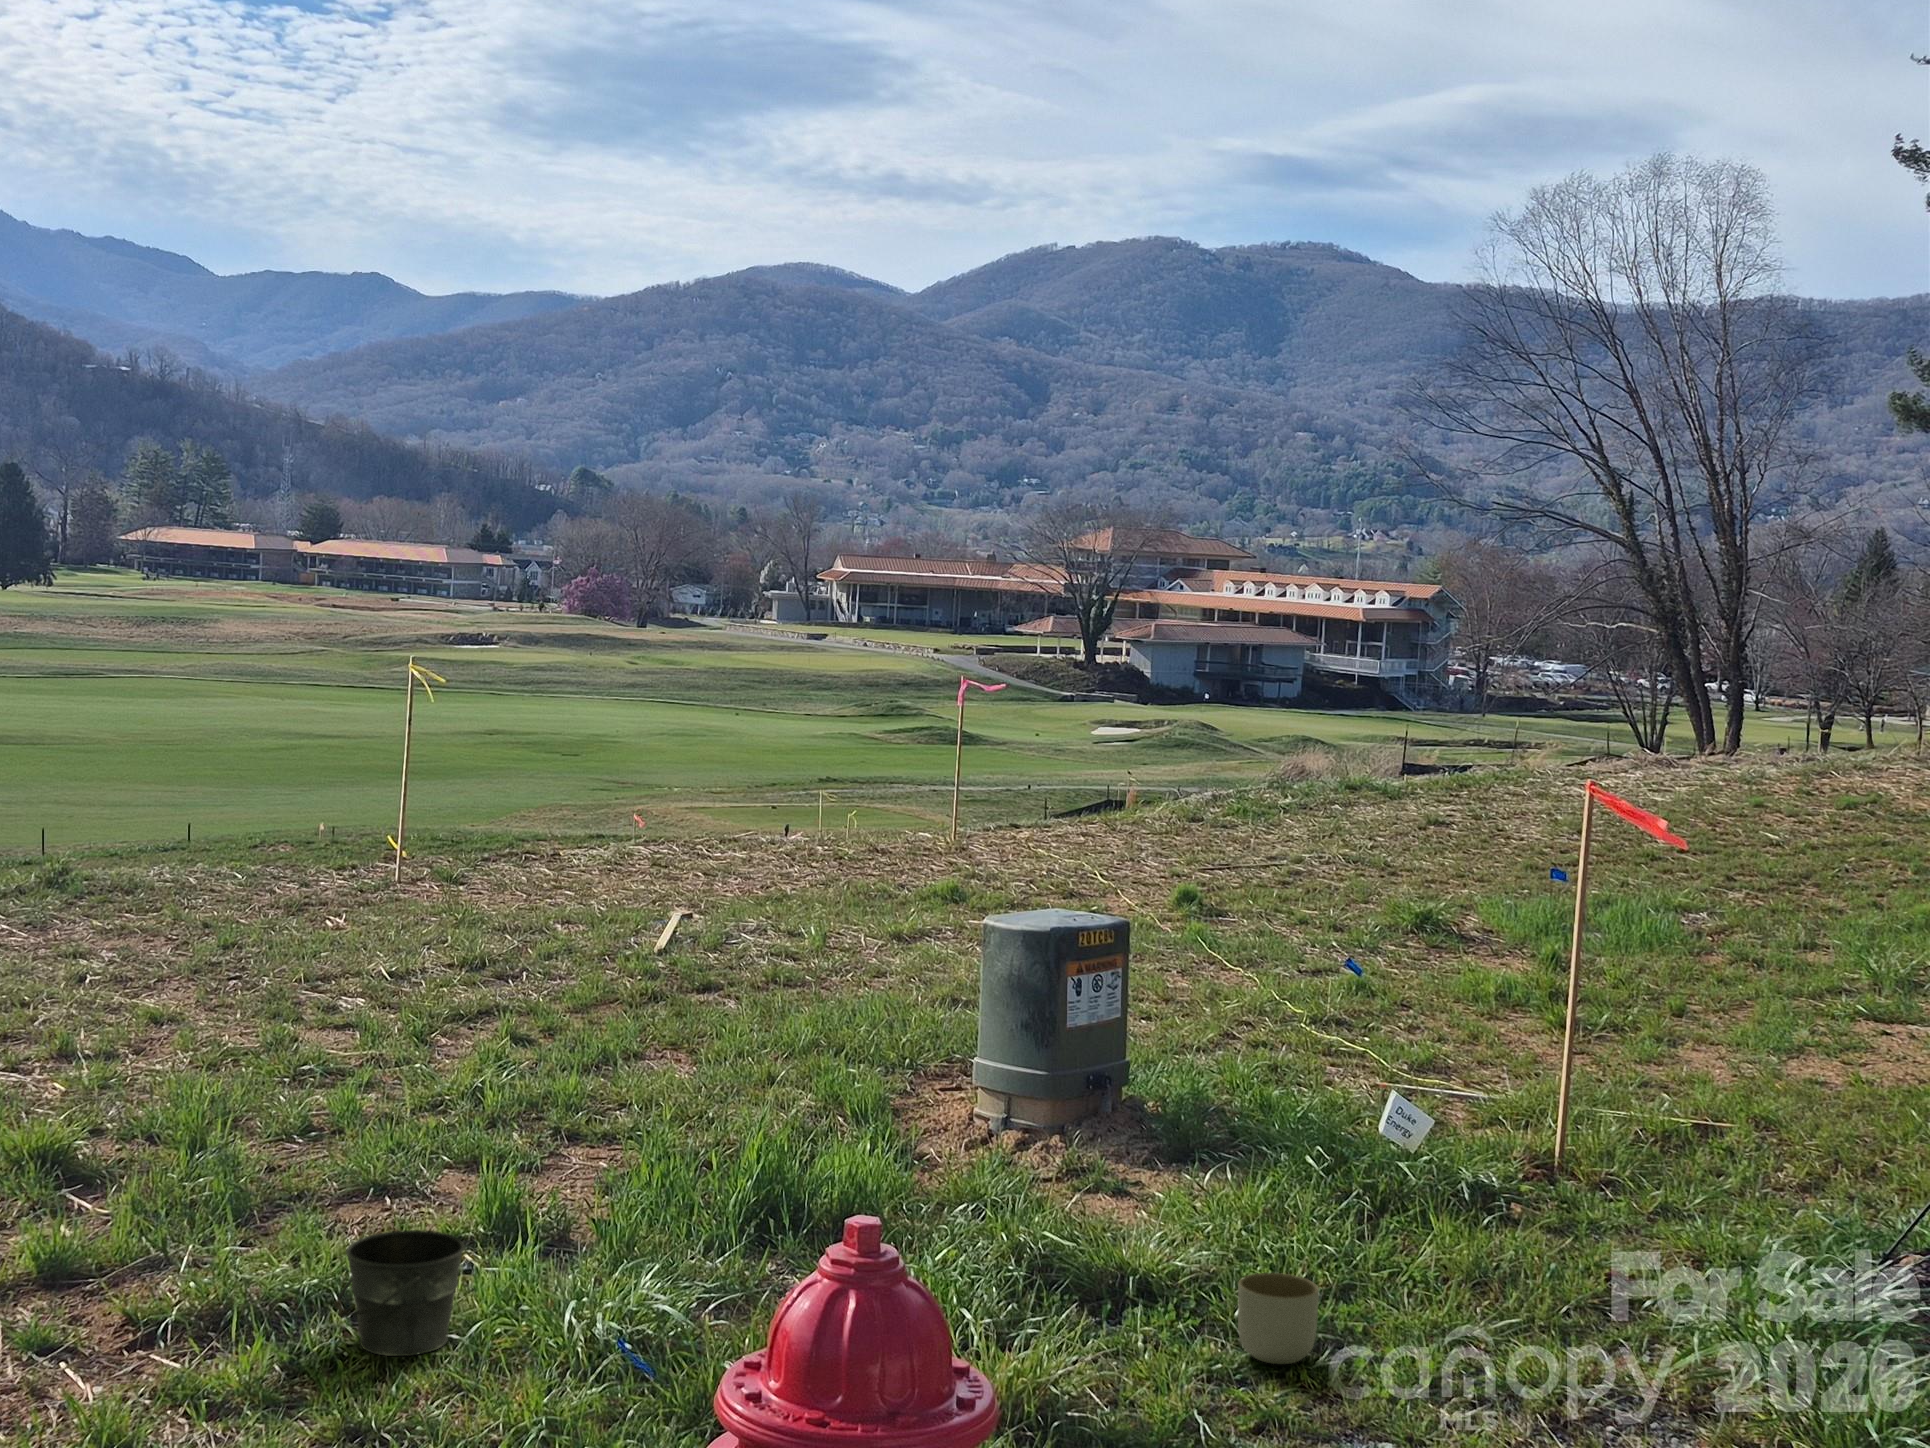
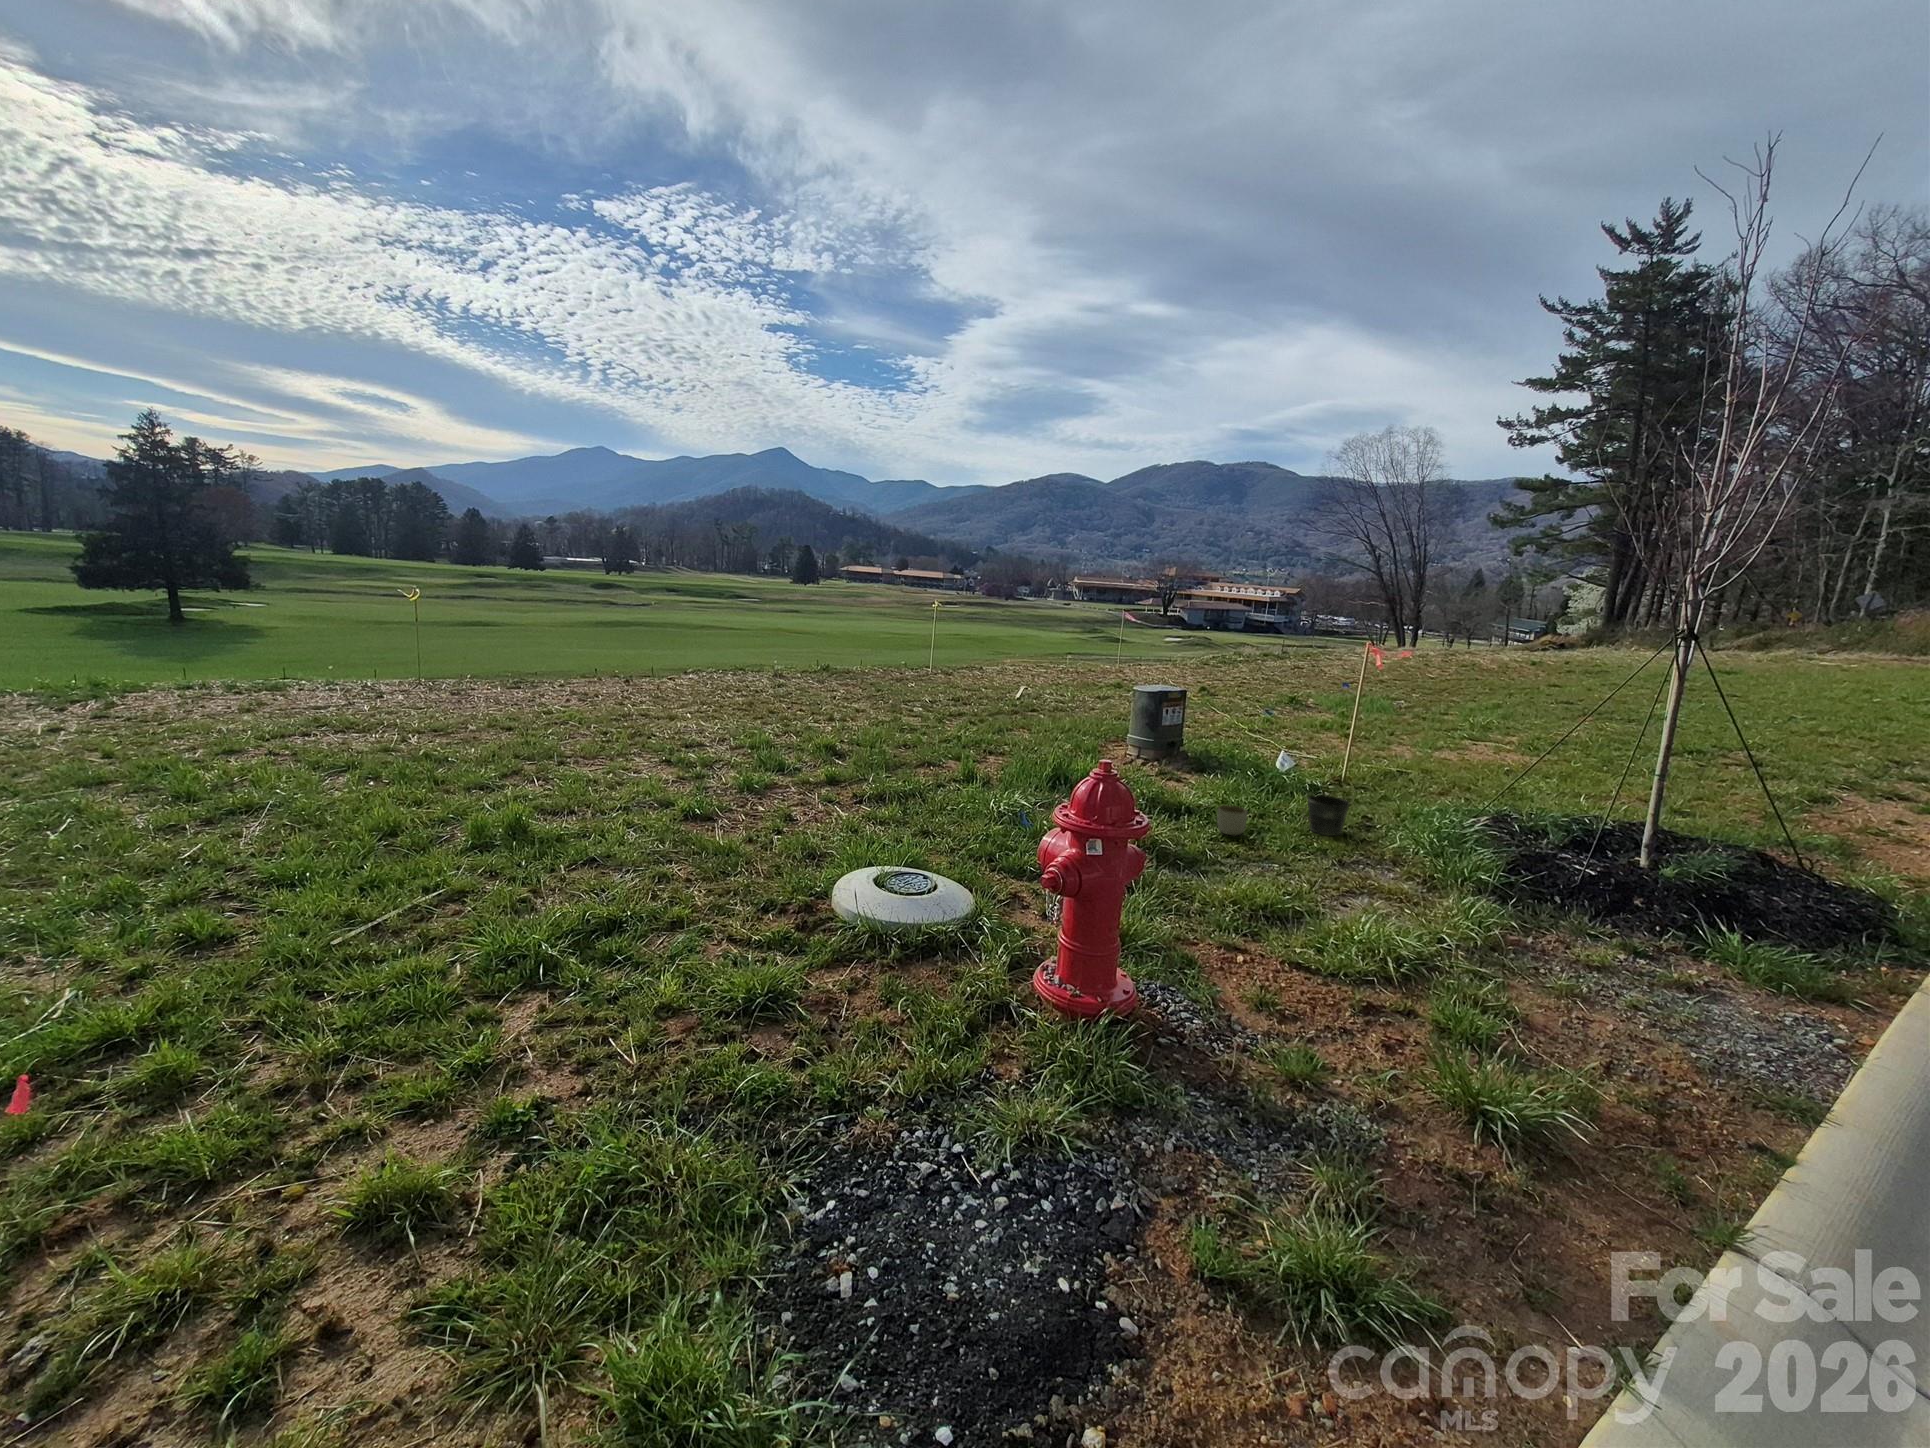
bucket: present [335,1230,464,1356] -> present [1304,795,1350,836]

